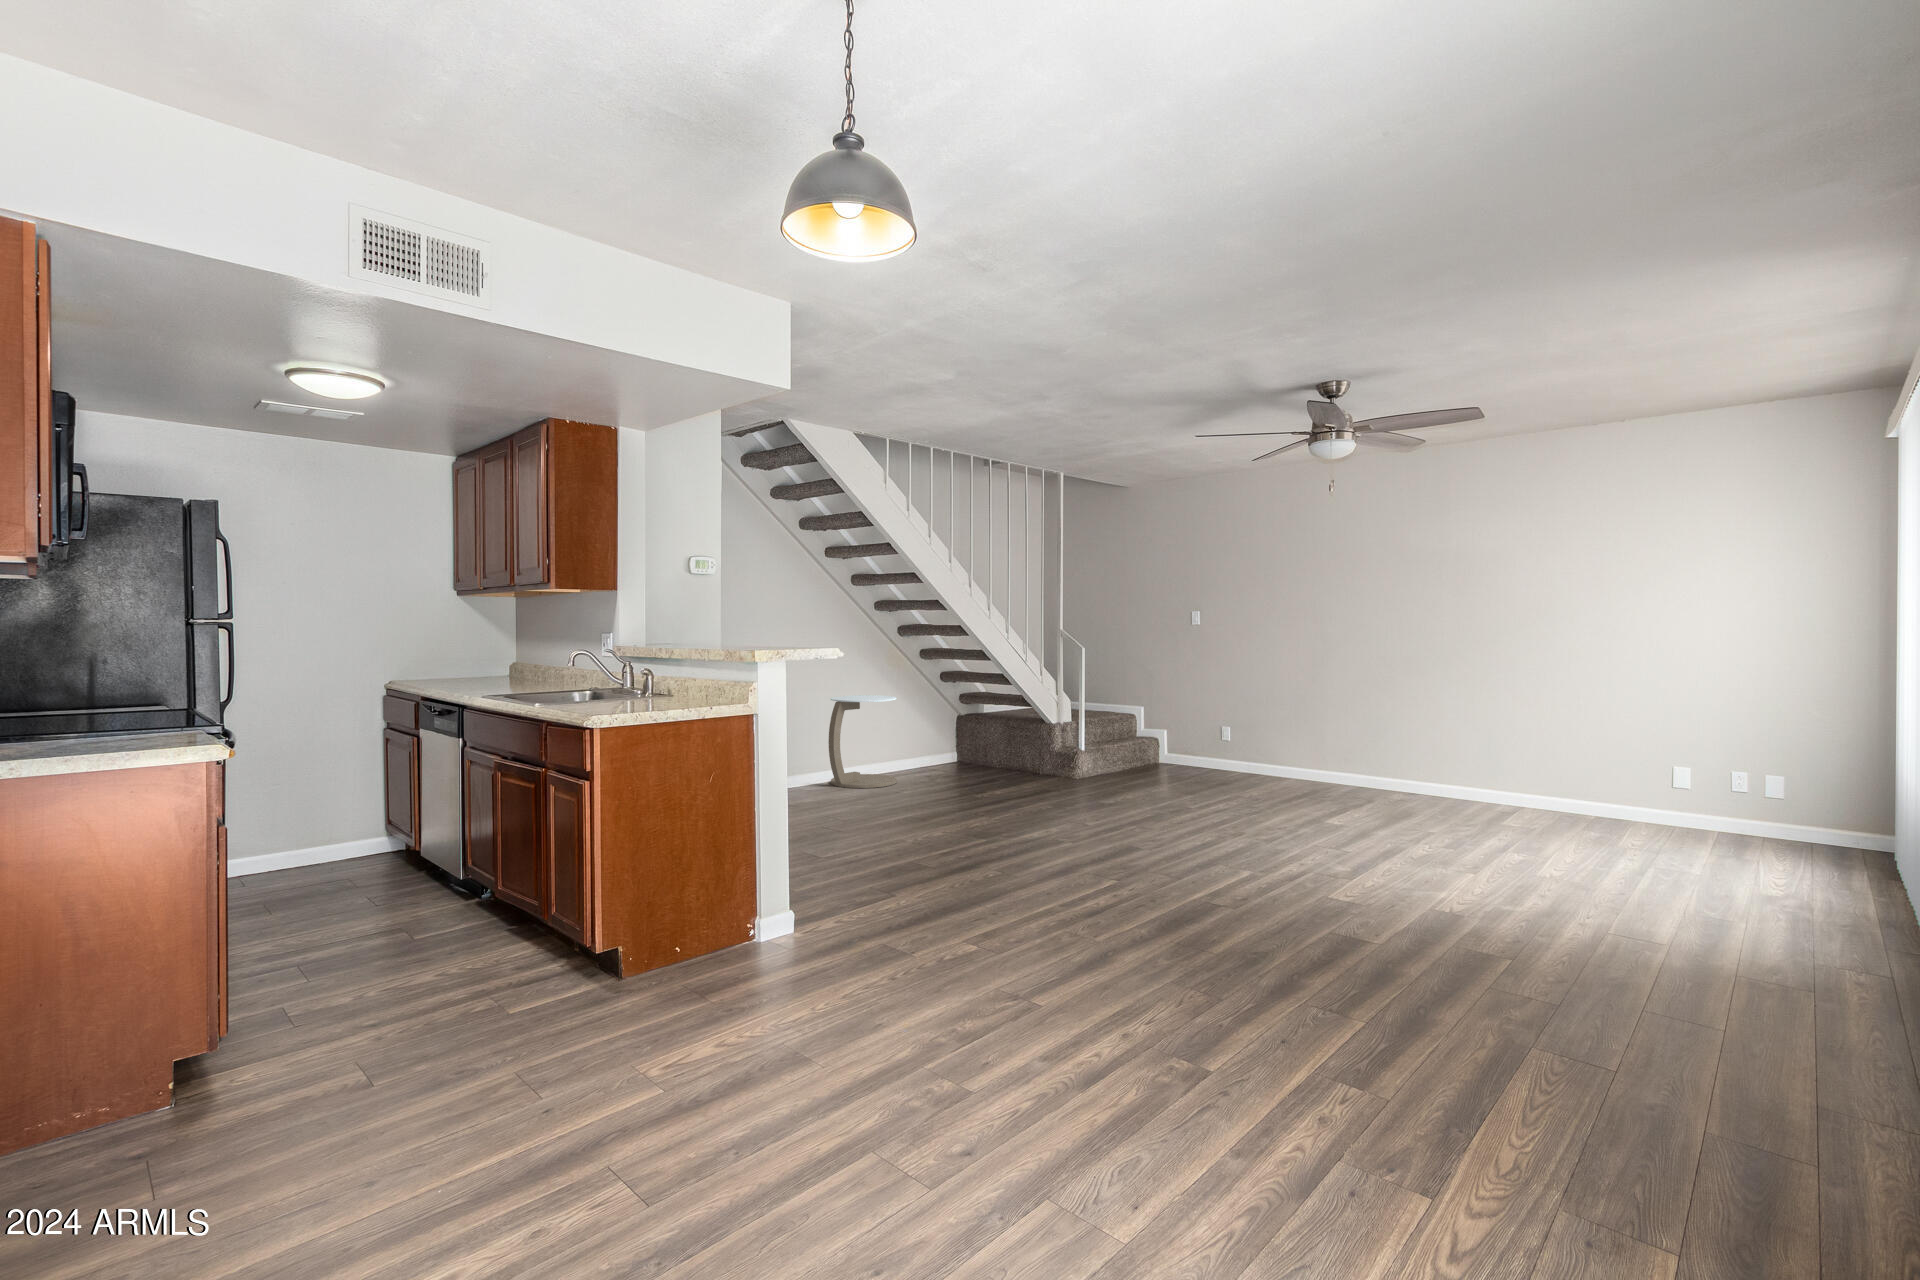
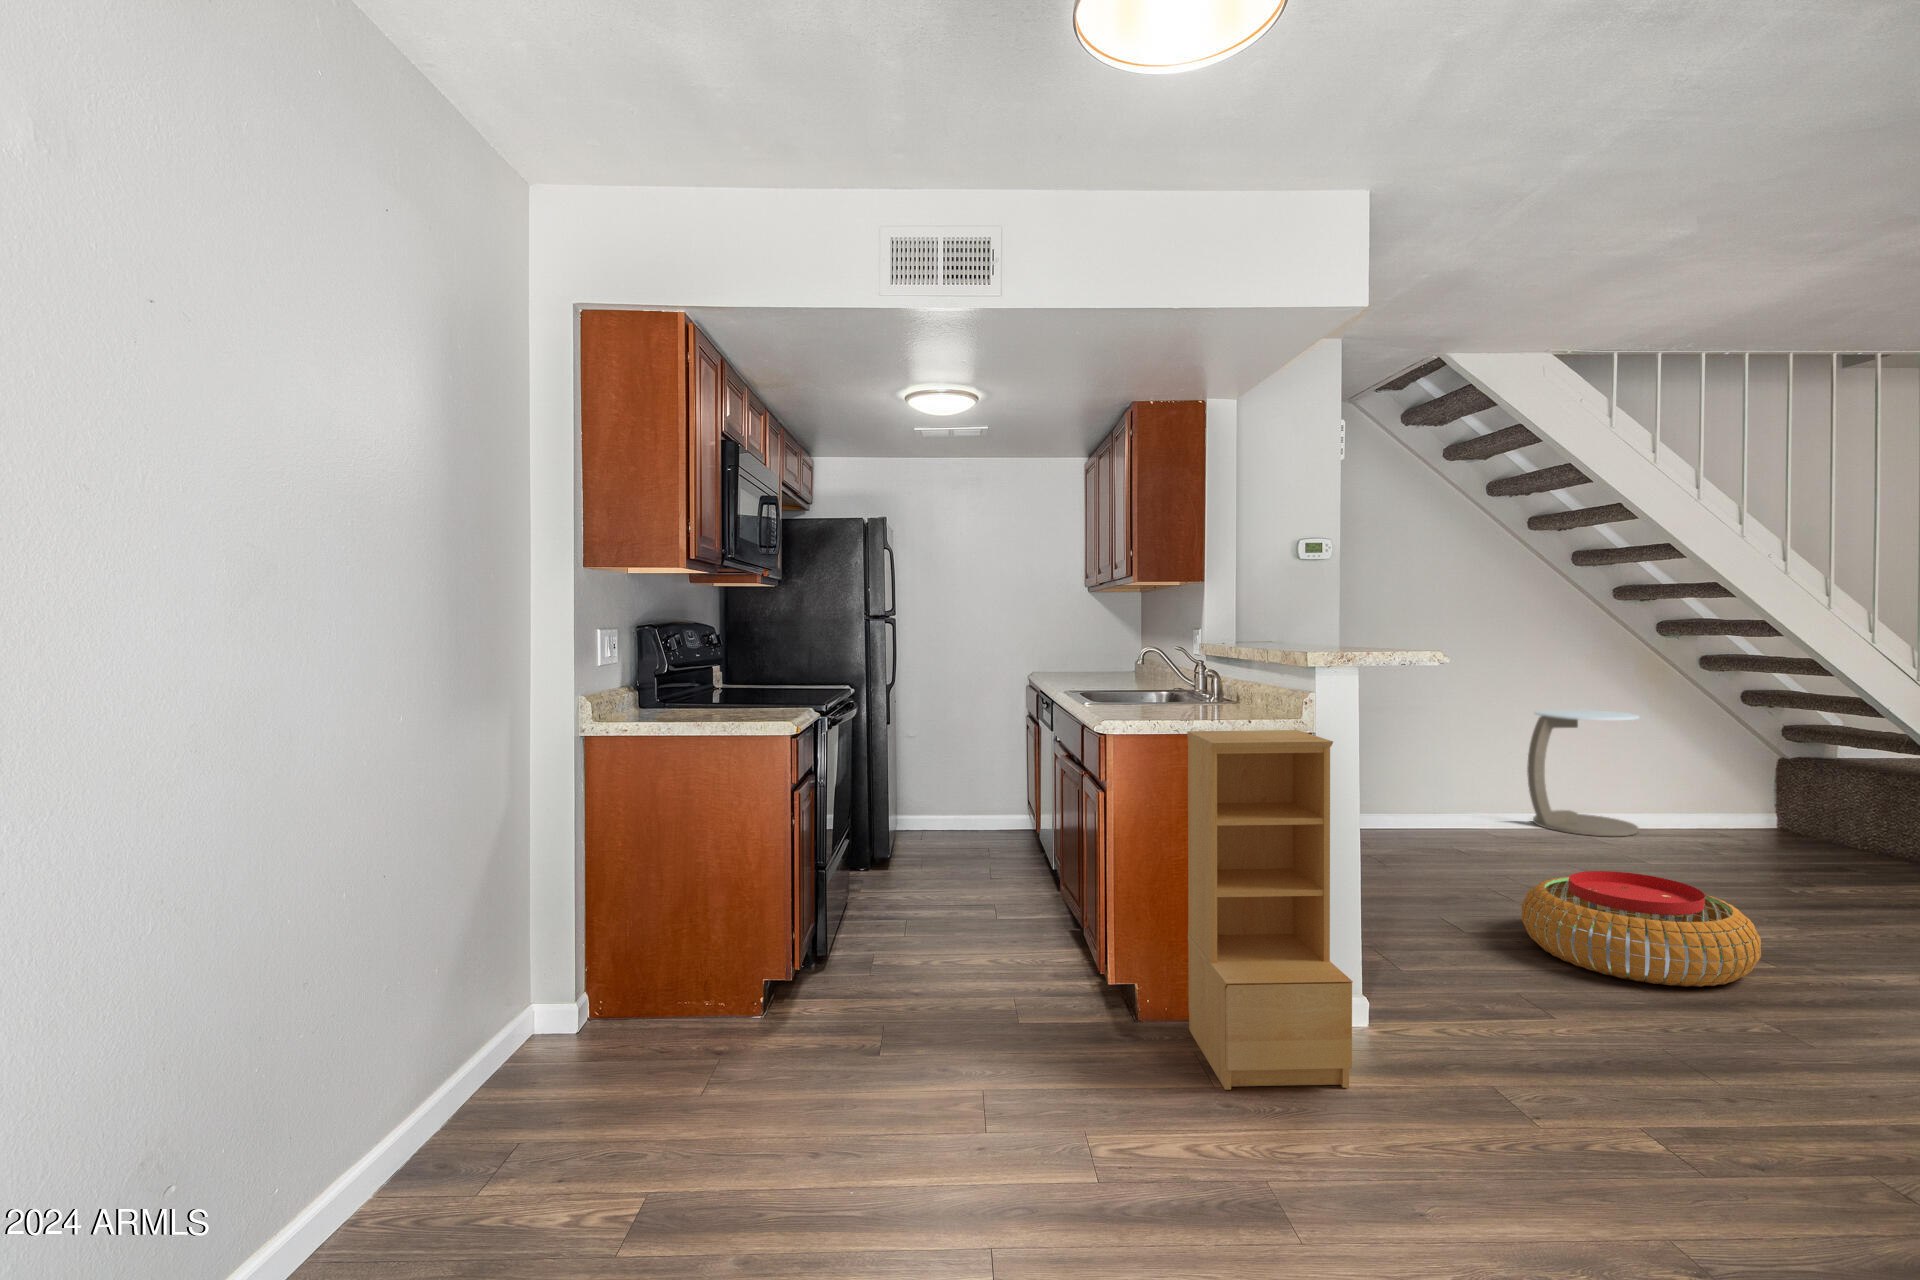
bookshelf: none [666,712,808,1001] -> present [1187,730,1353,1090]
pouf: none [861,802,993,870] -> present [1521,871,1761,987]

